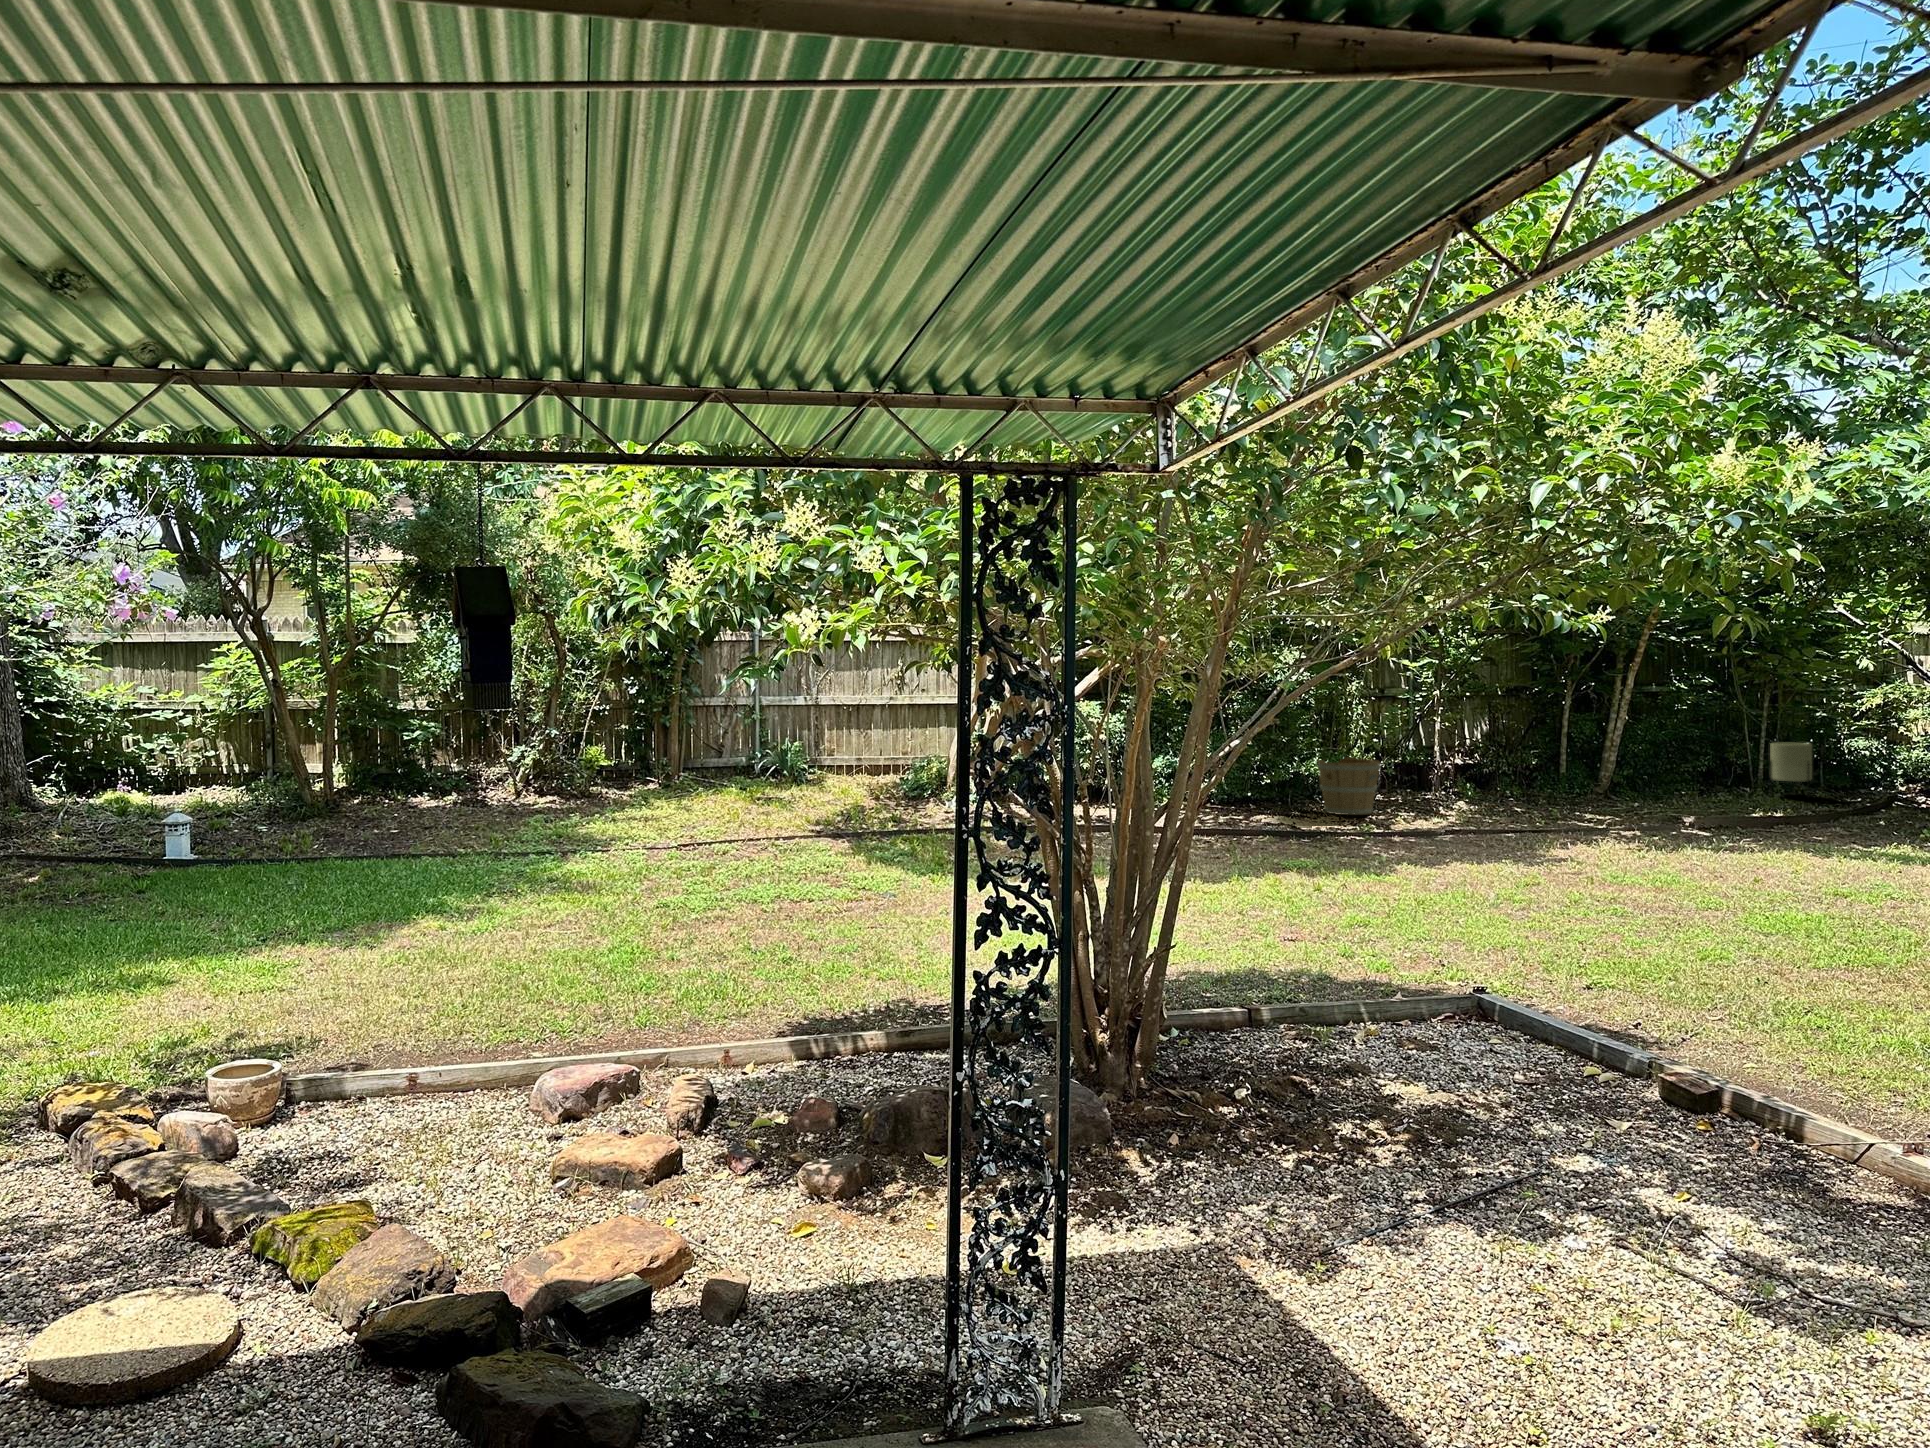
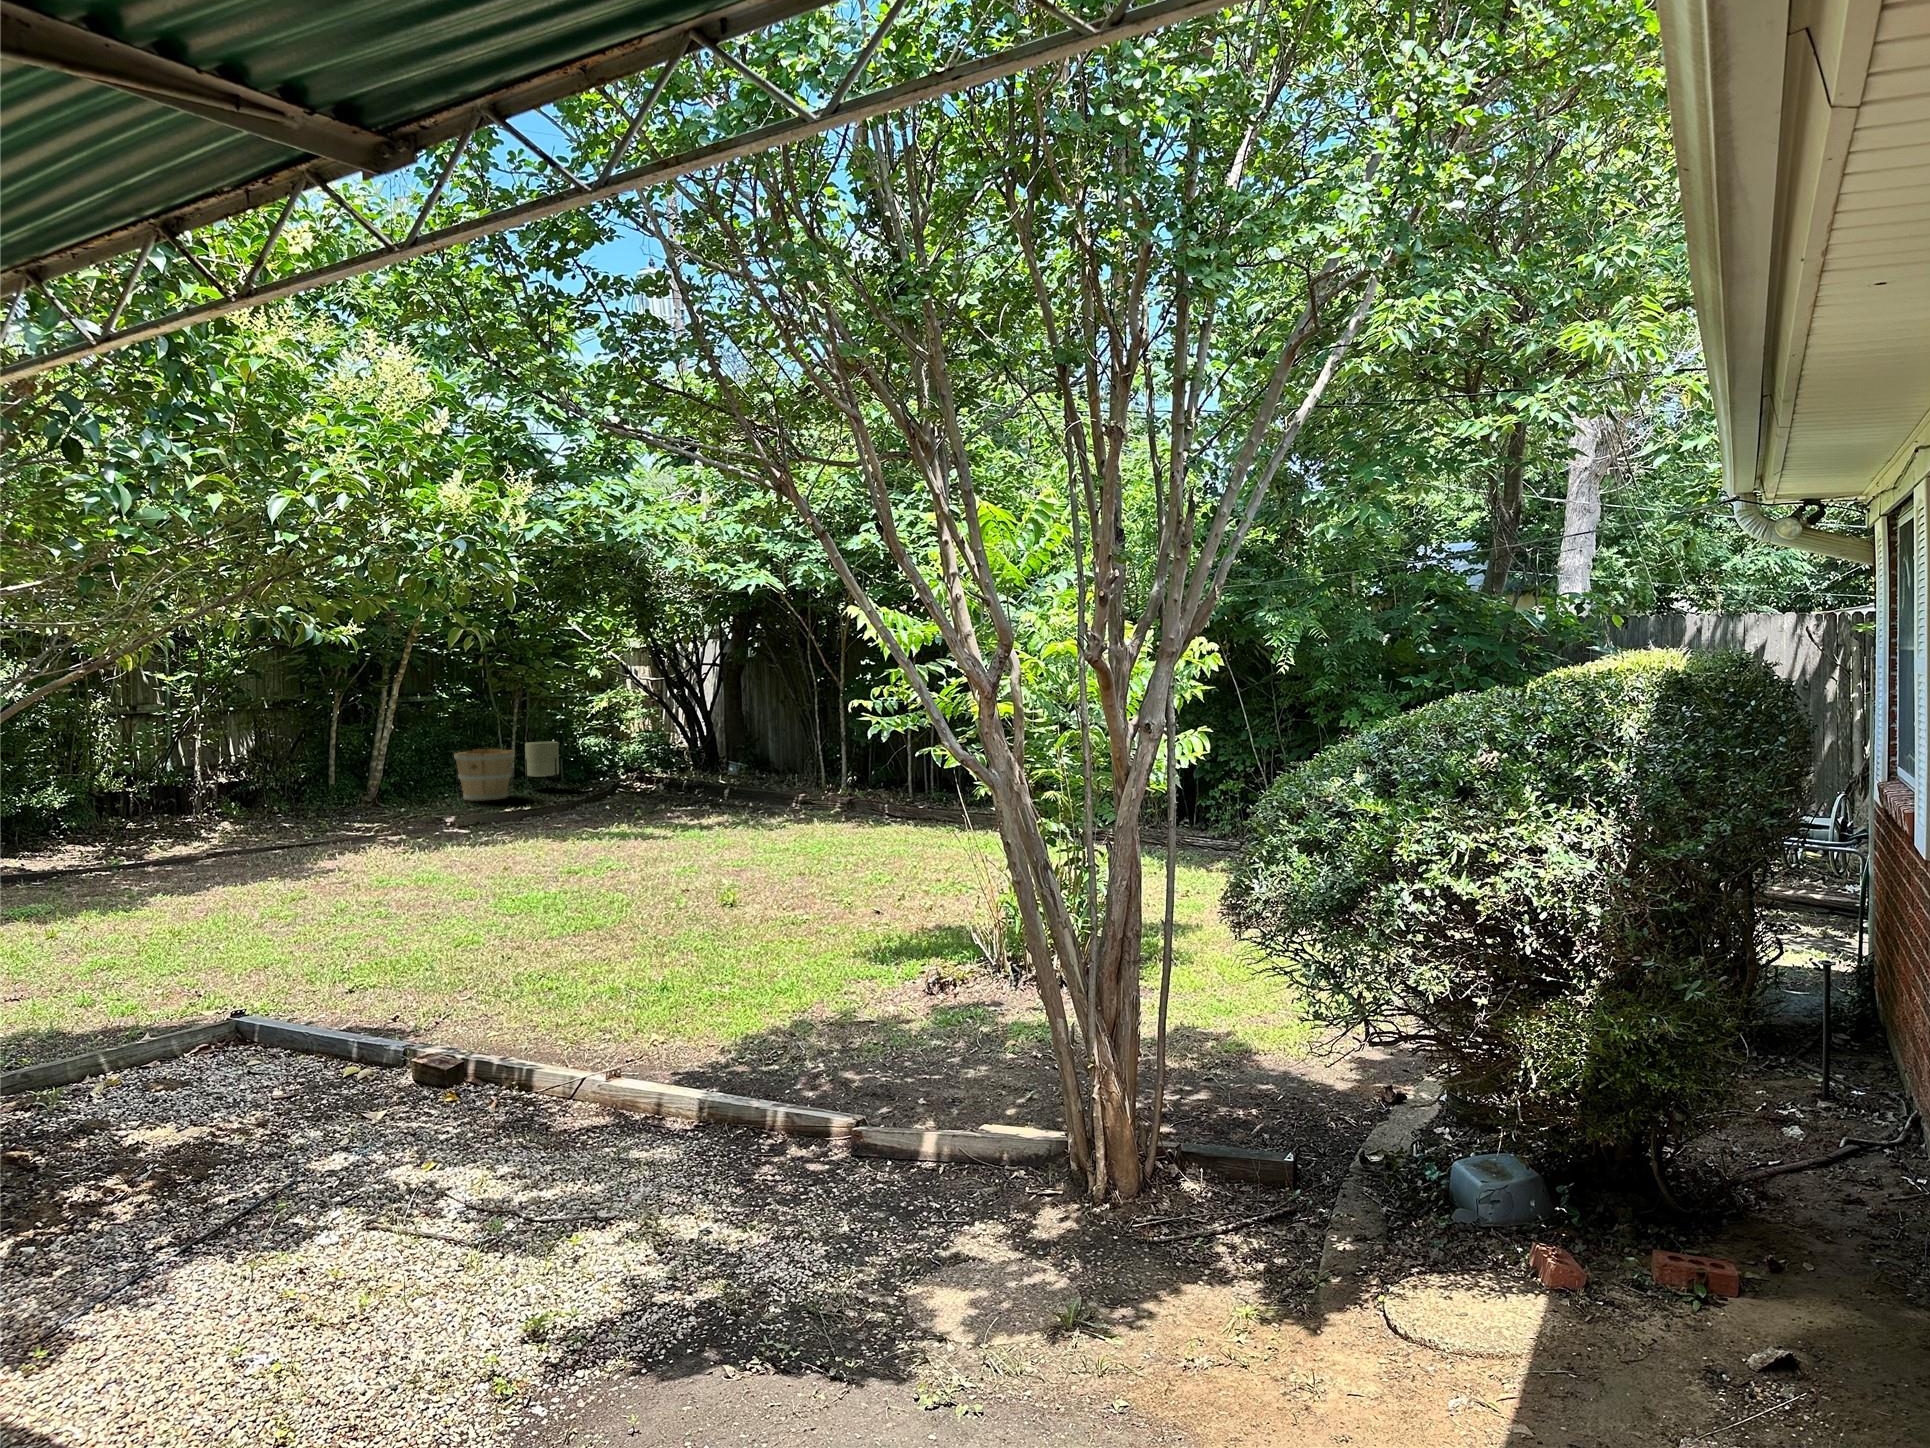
wooden bucket: present [1317,757,1381,815] -> present [454,749,515,801]

